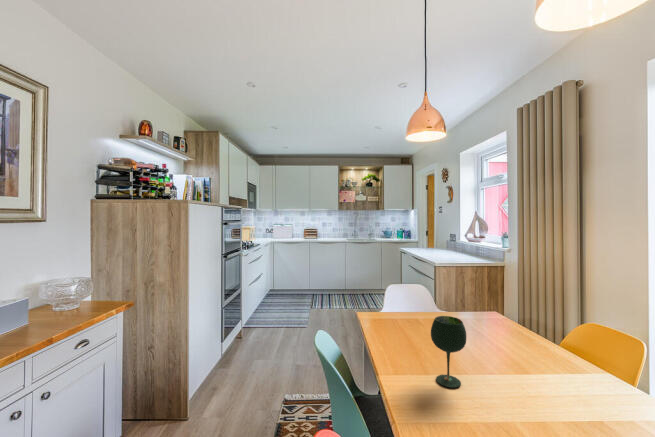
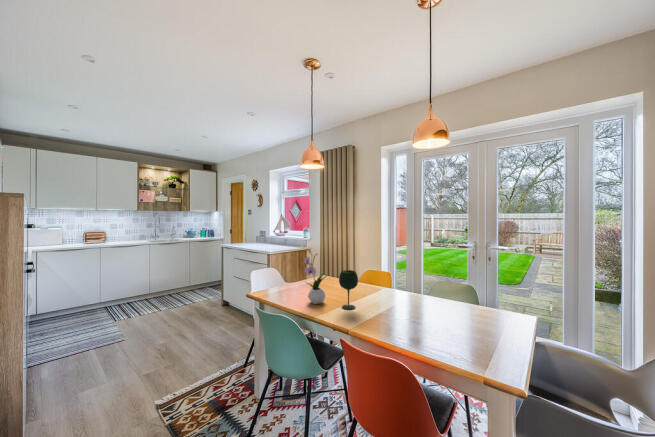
flower arrangement: none [394,270,427,358] -> present [304,249,326,304]

